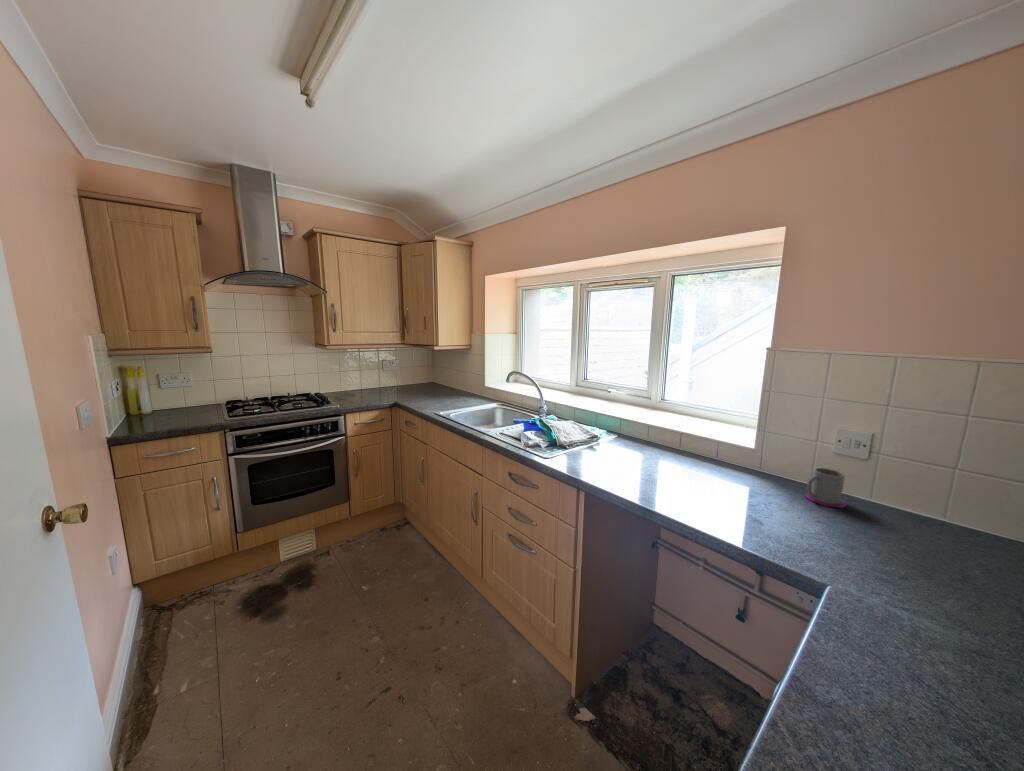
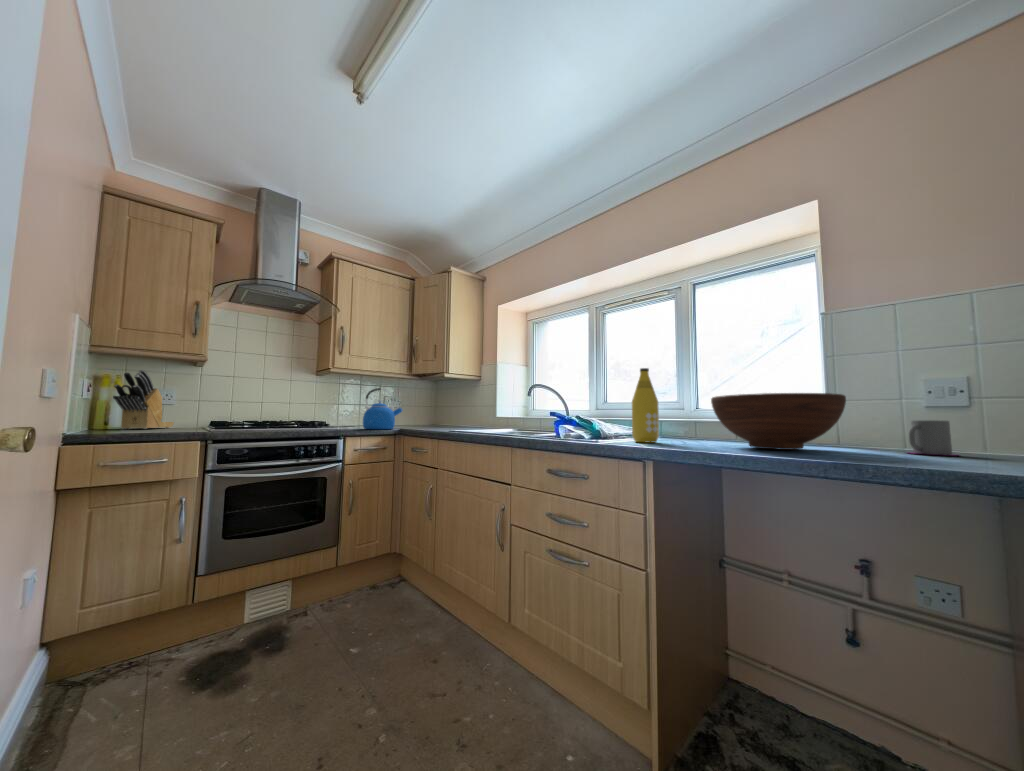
knife block: none [138,360,198,411] -> present [113,370,174,429]
kettle: none [361,365,396,405] -> present [363,388,403,429]
bottle: none [582,389,607,457] -> present [632,368,659,442]
fruit bowl: none [646,425,758,488] -> present [711,393,846,450]

